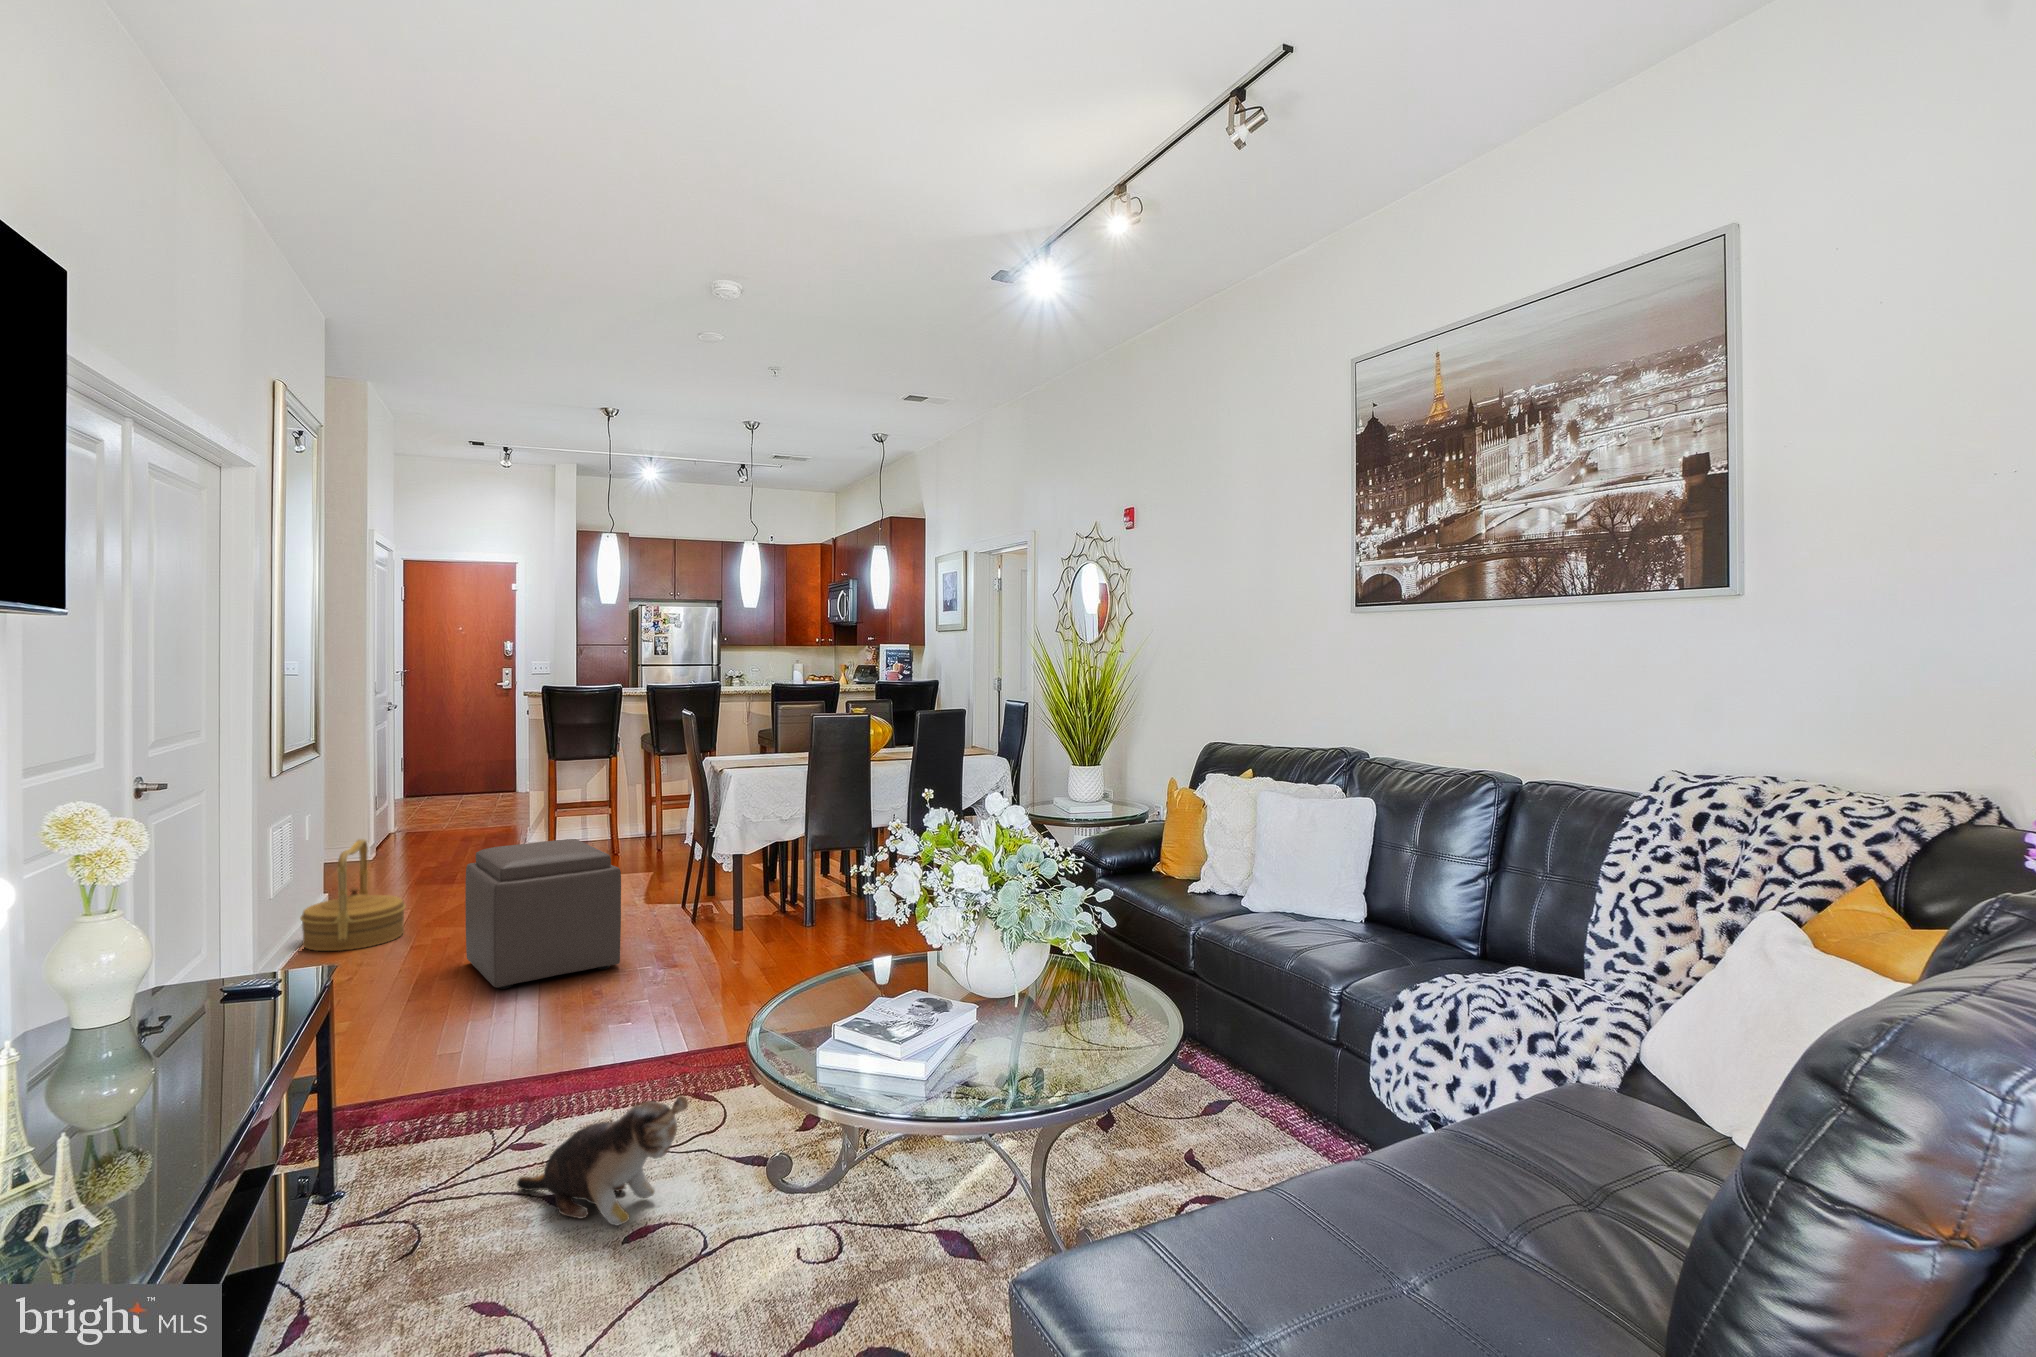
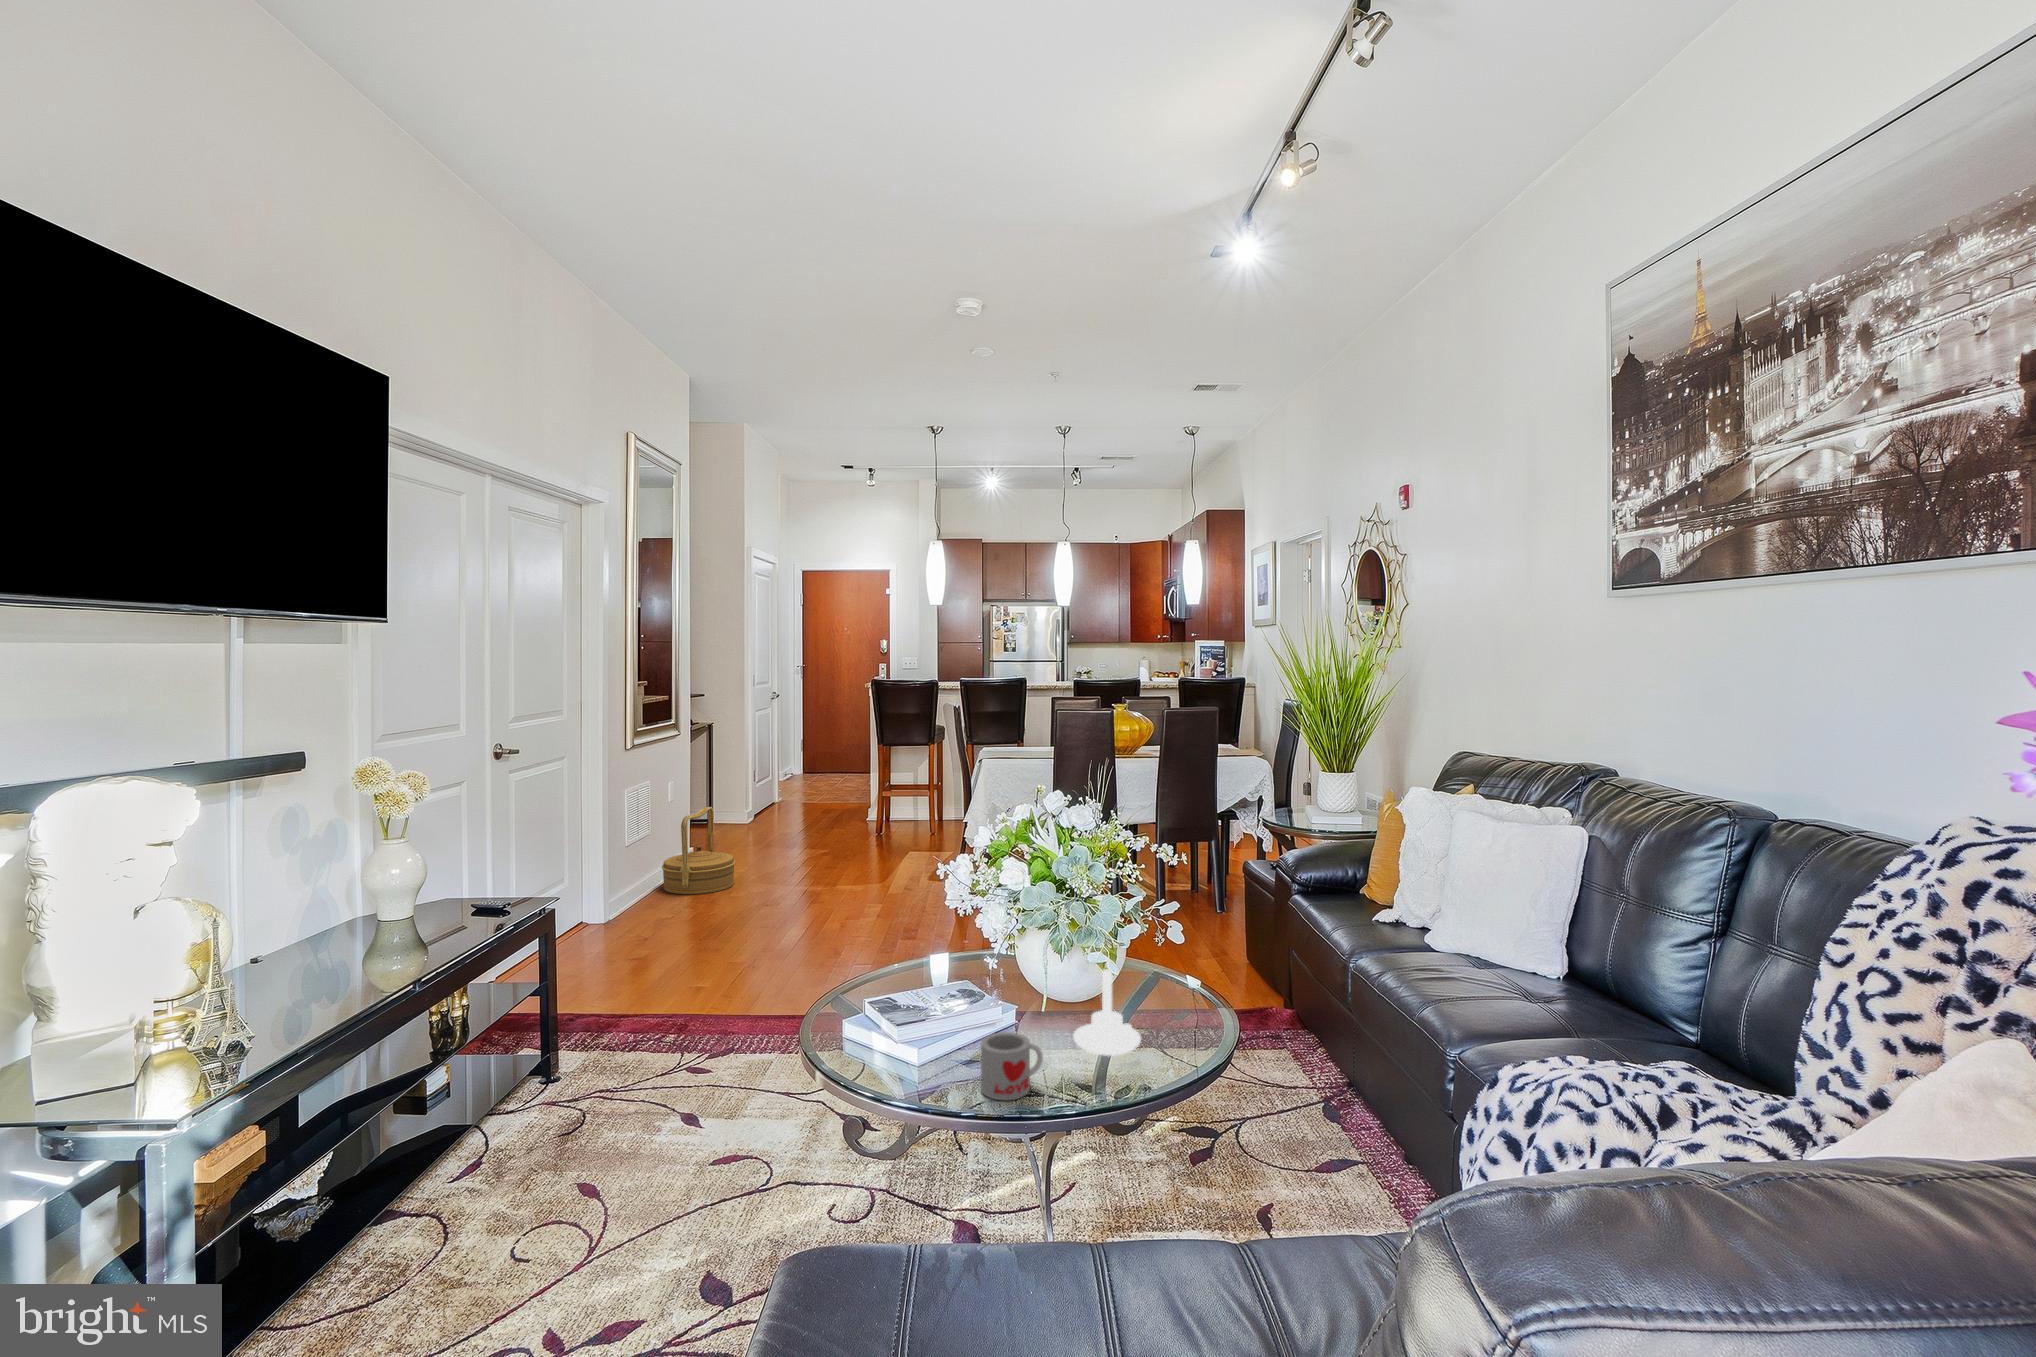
ottoman: present [465,839,621,989] -> none [757,817,864,939]
candle holder: none [1060,942,1125,1035] -> present [1073,961,1141,1056]
mug: none [1022,1023,1072,1088] -> present [981,1032,1043,1100]
plush toy: present [517,1096,688,1225] -> none [665,1049,767,1153]

